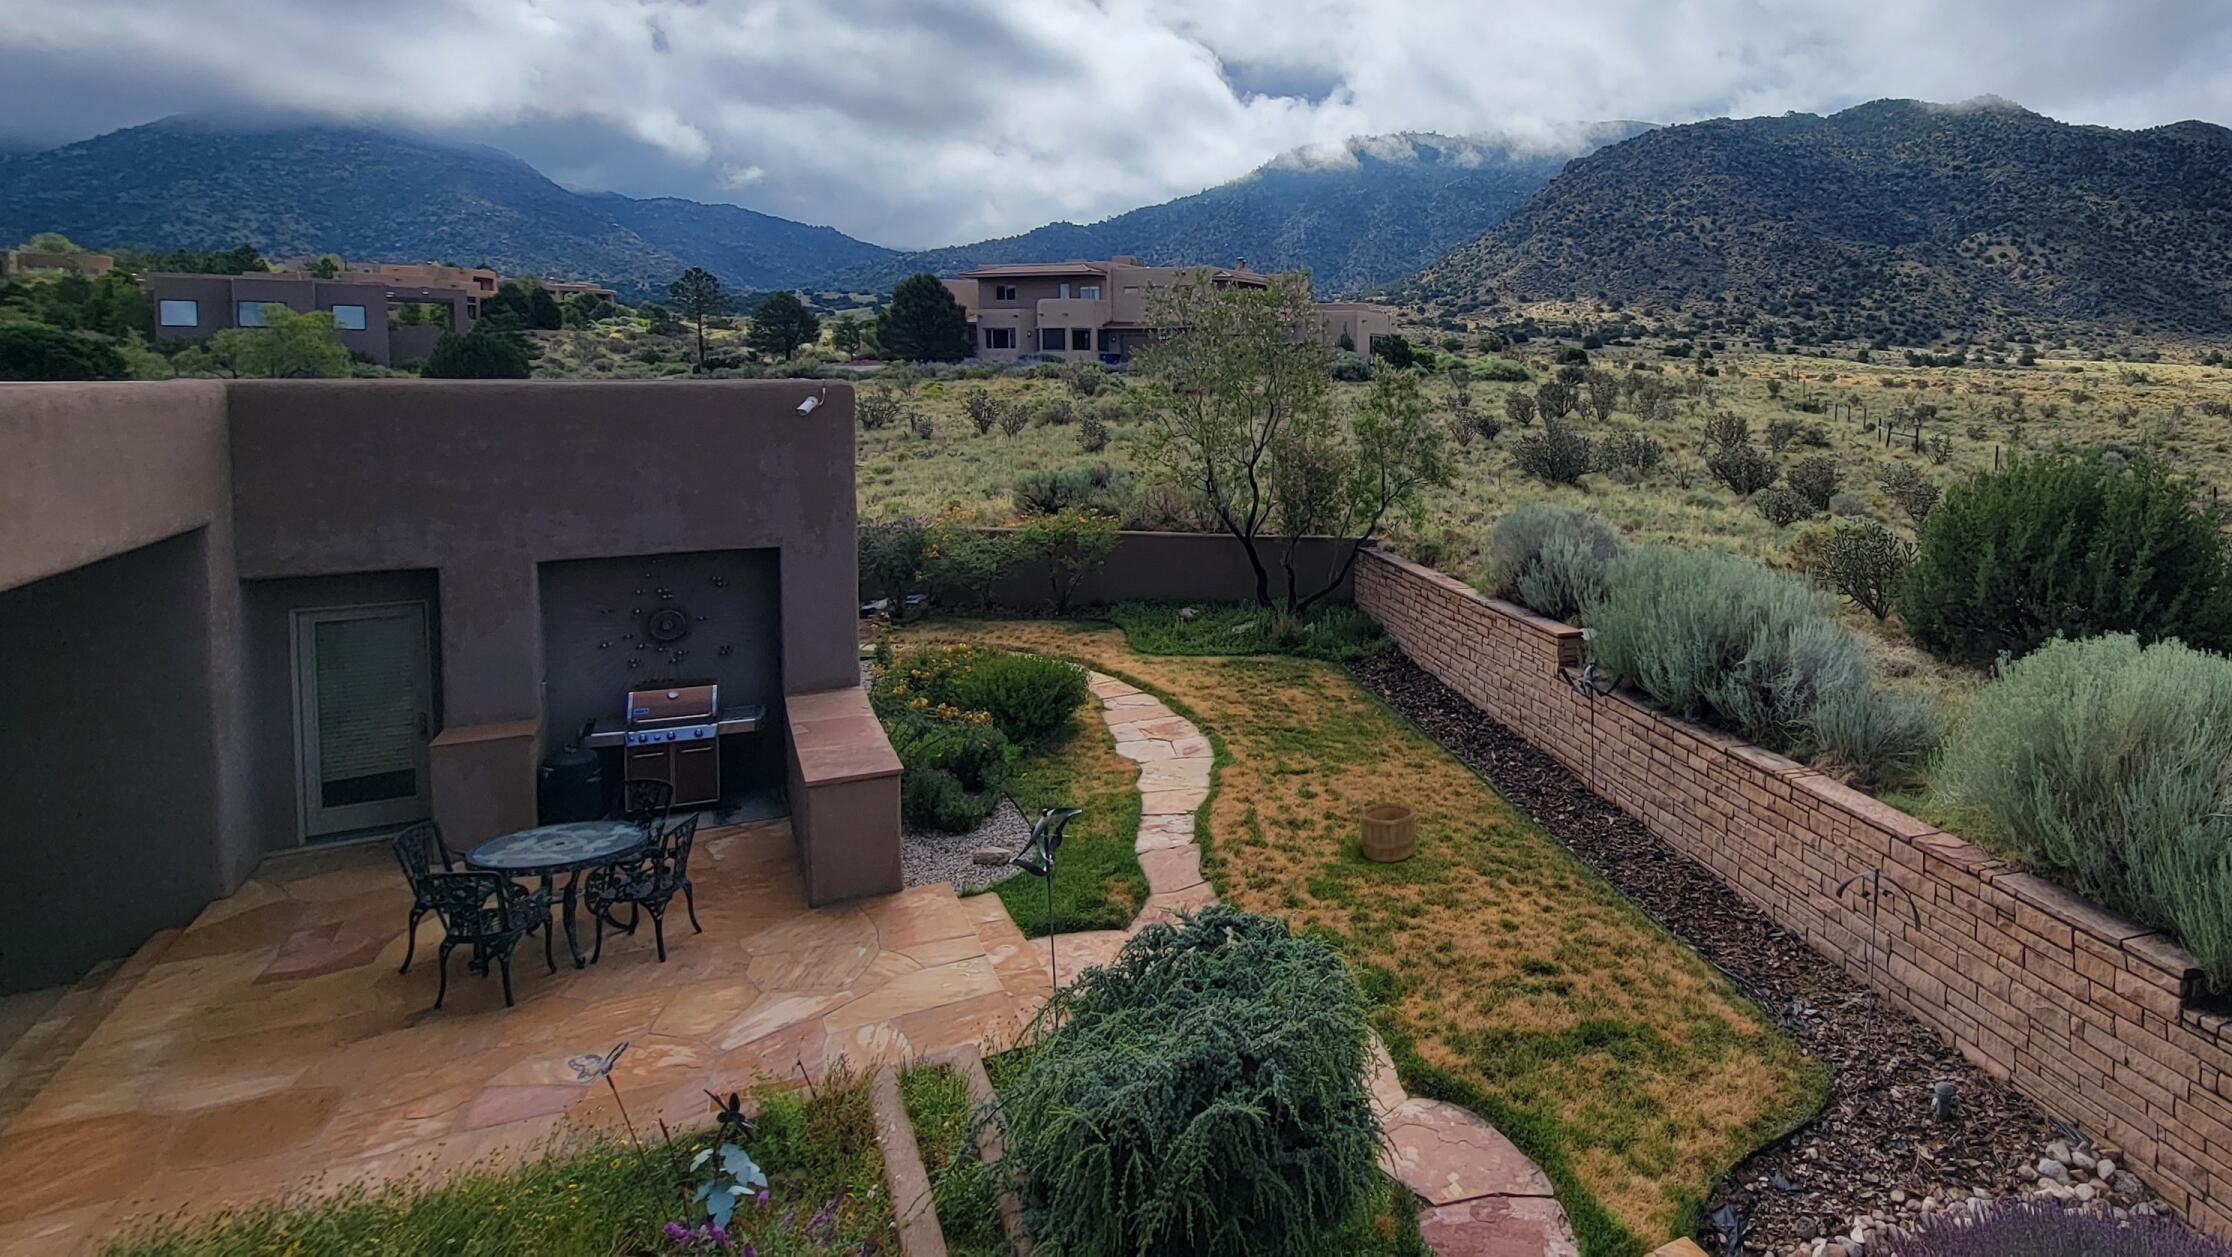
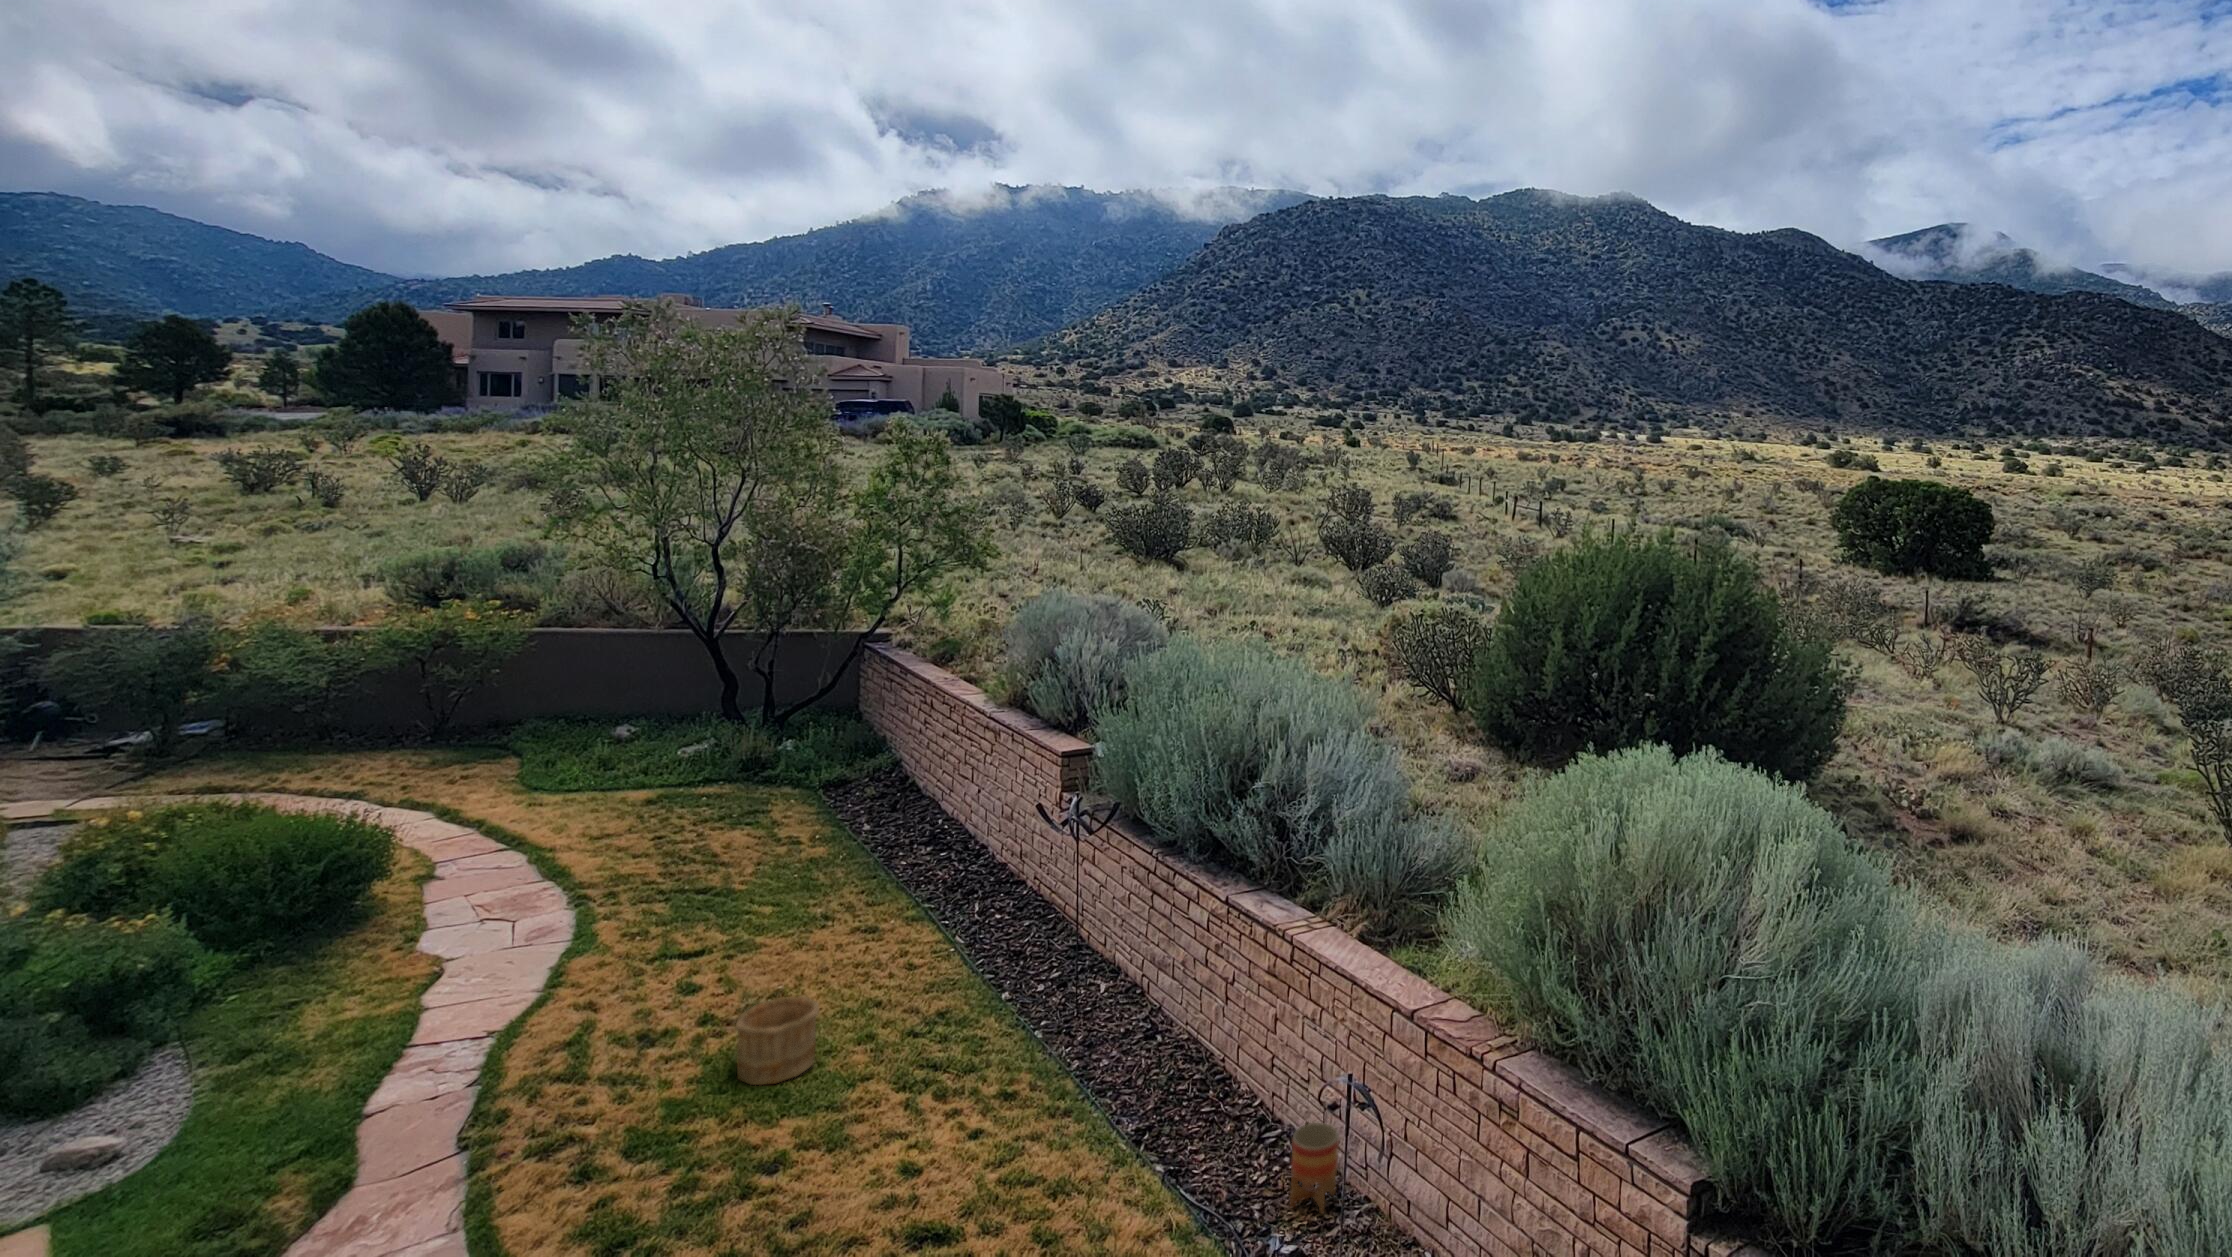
planter: none [1808,925,1847,993] -> present [1290,1123,1339,1213]

